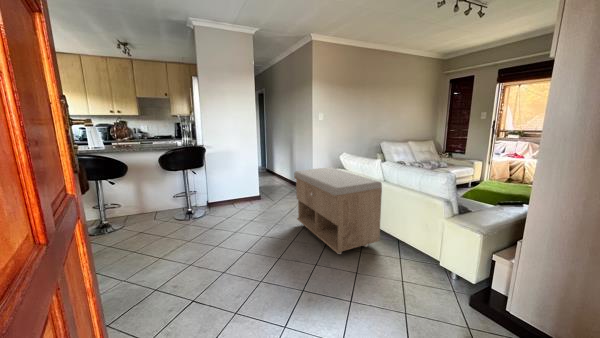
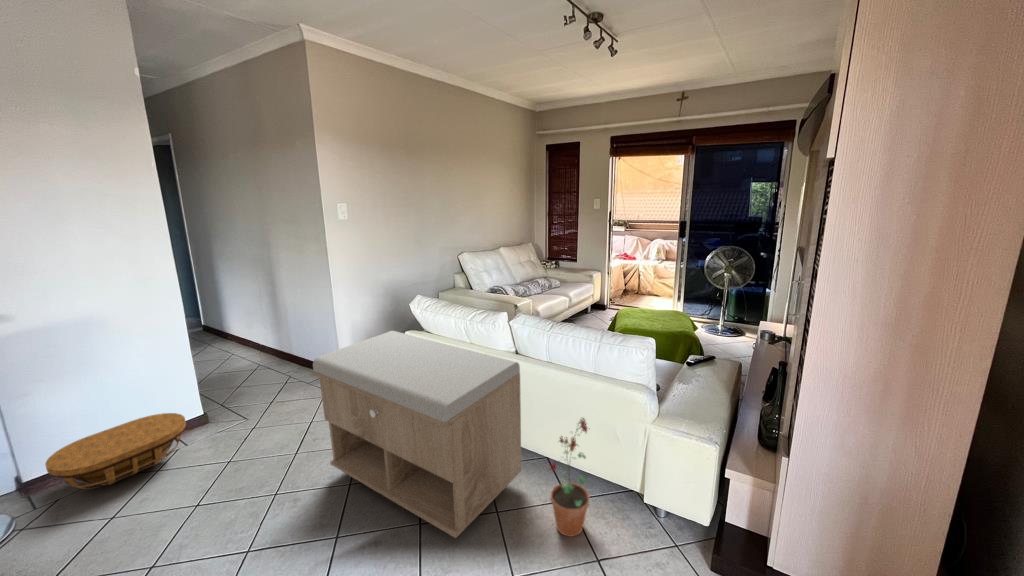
basket: none [214,191,253,210] -> present [45,413,186,489]
potted plant: none [385,212,412,272] -> present [550,418,590,537]

